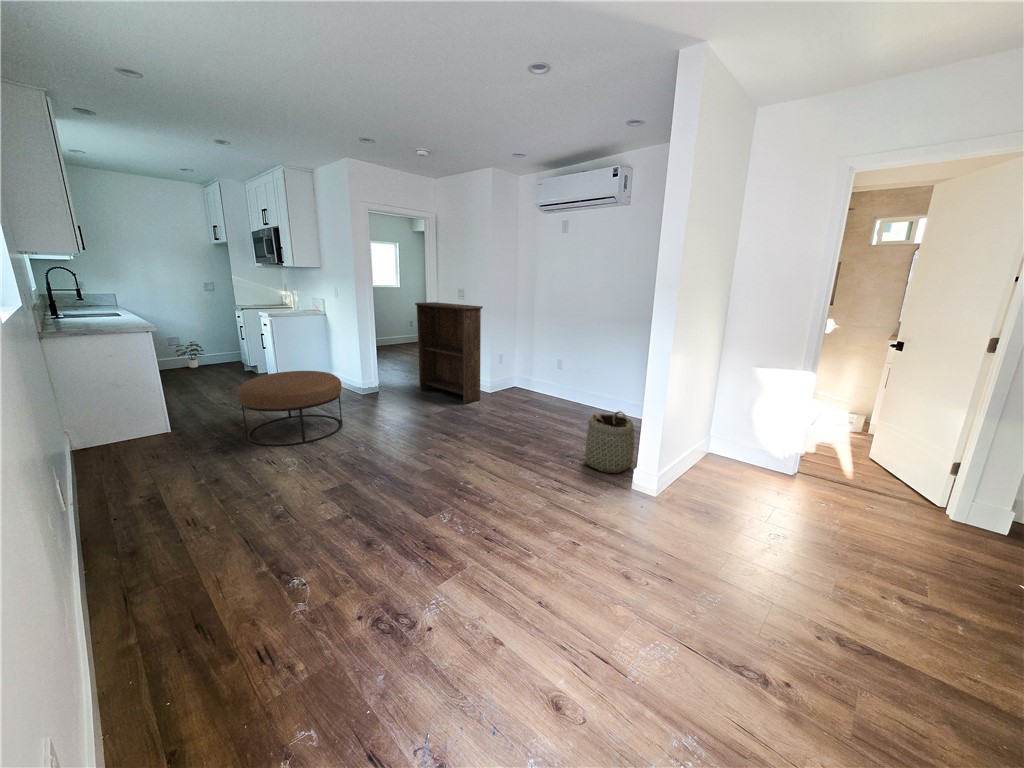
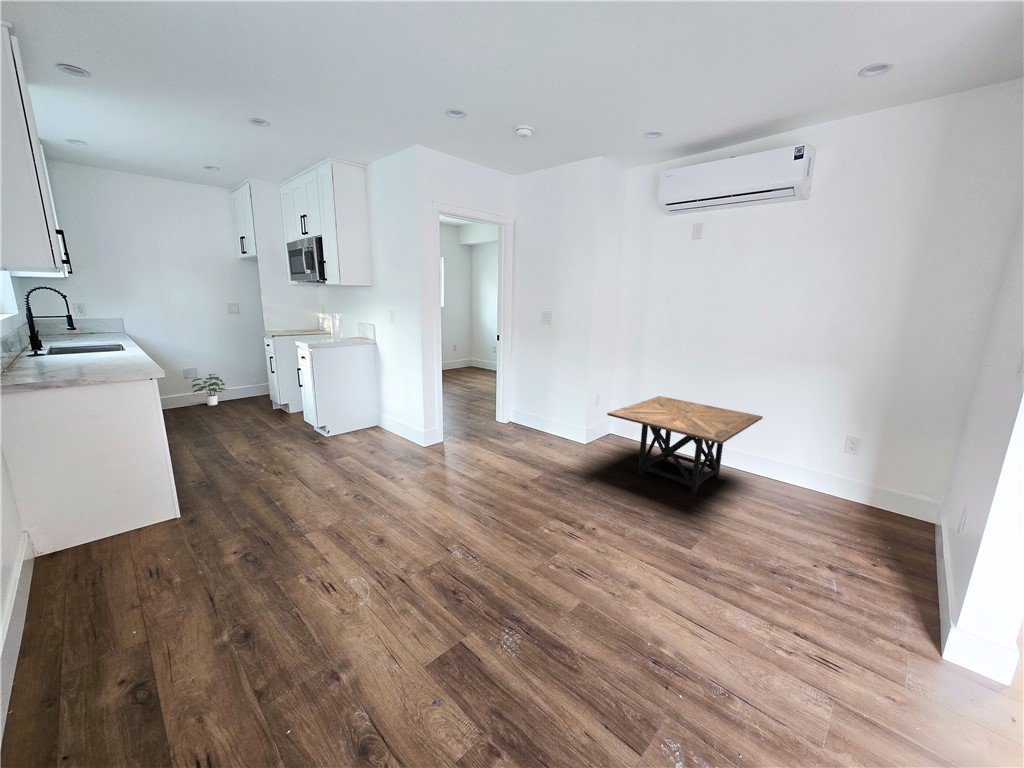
bookshelf: present [415,302,483,404] -> none [495,329,590,465]
side table: none [491,353,605,419] -> present [607,396,763,494]
ottoman: present [237,371,343,446] -> none [276,427,416,548]
basket: present [585,411,635,473] -> none [800,511,936,618]

